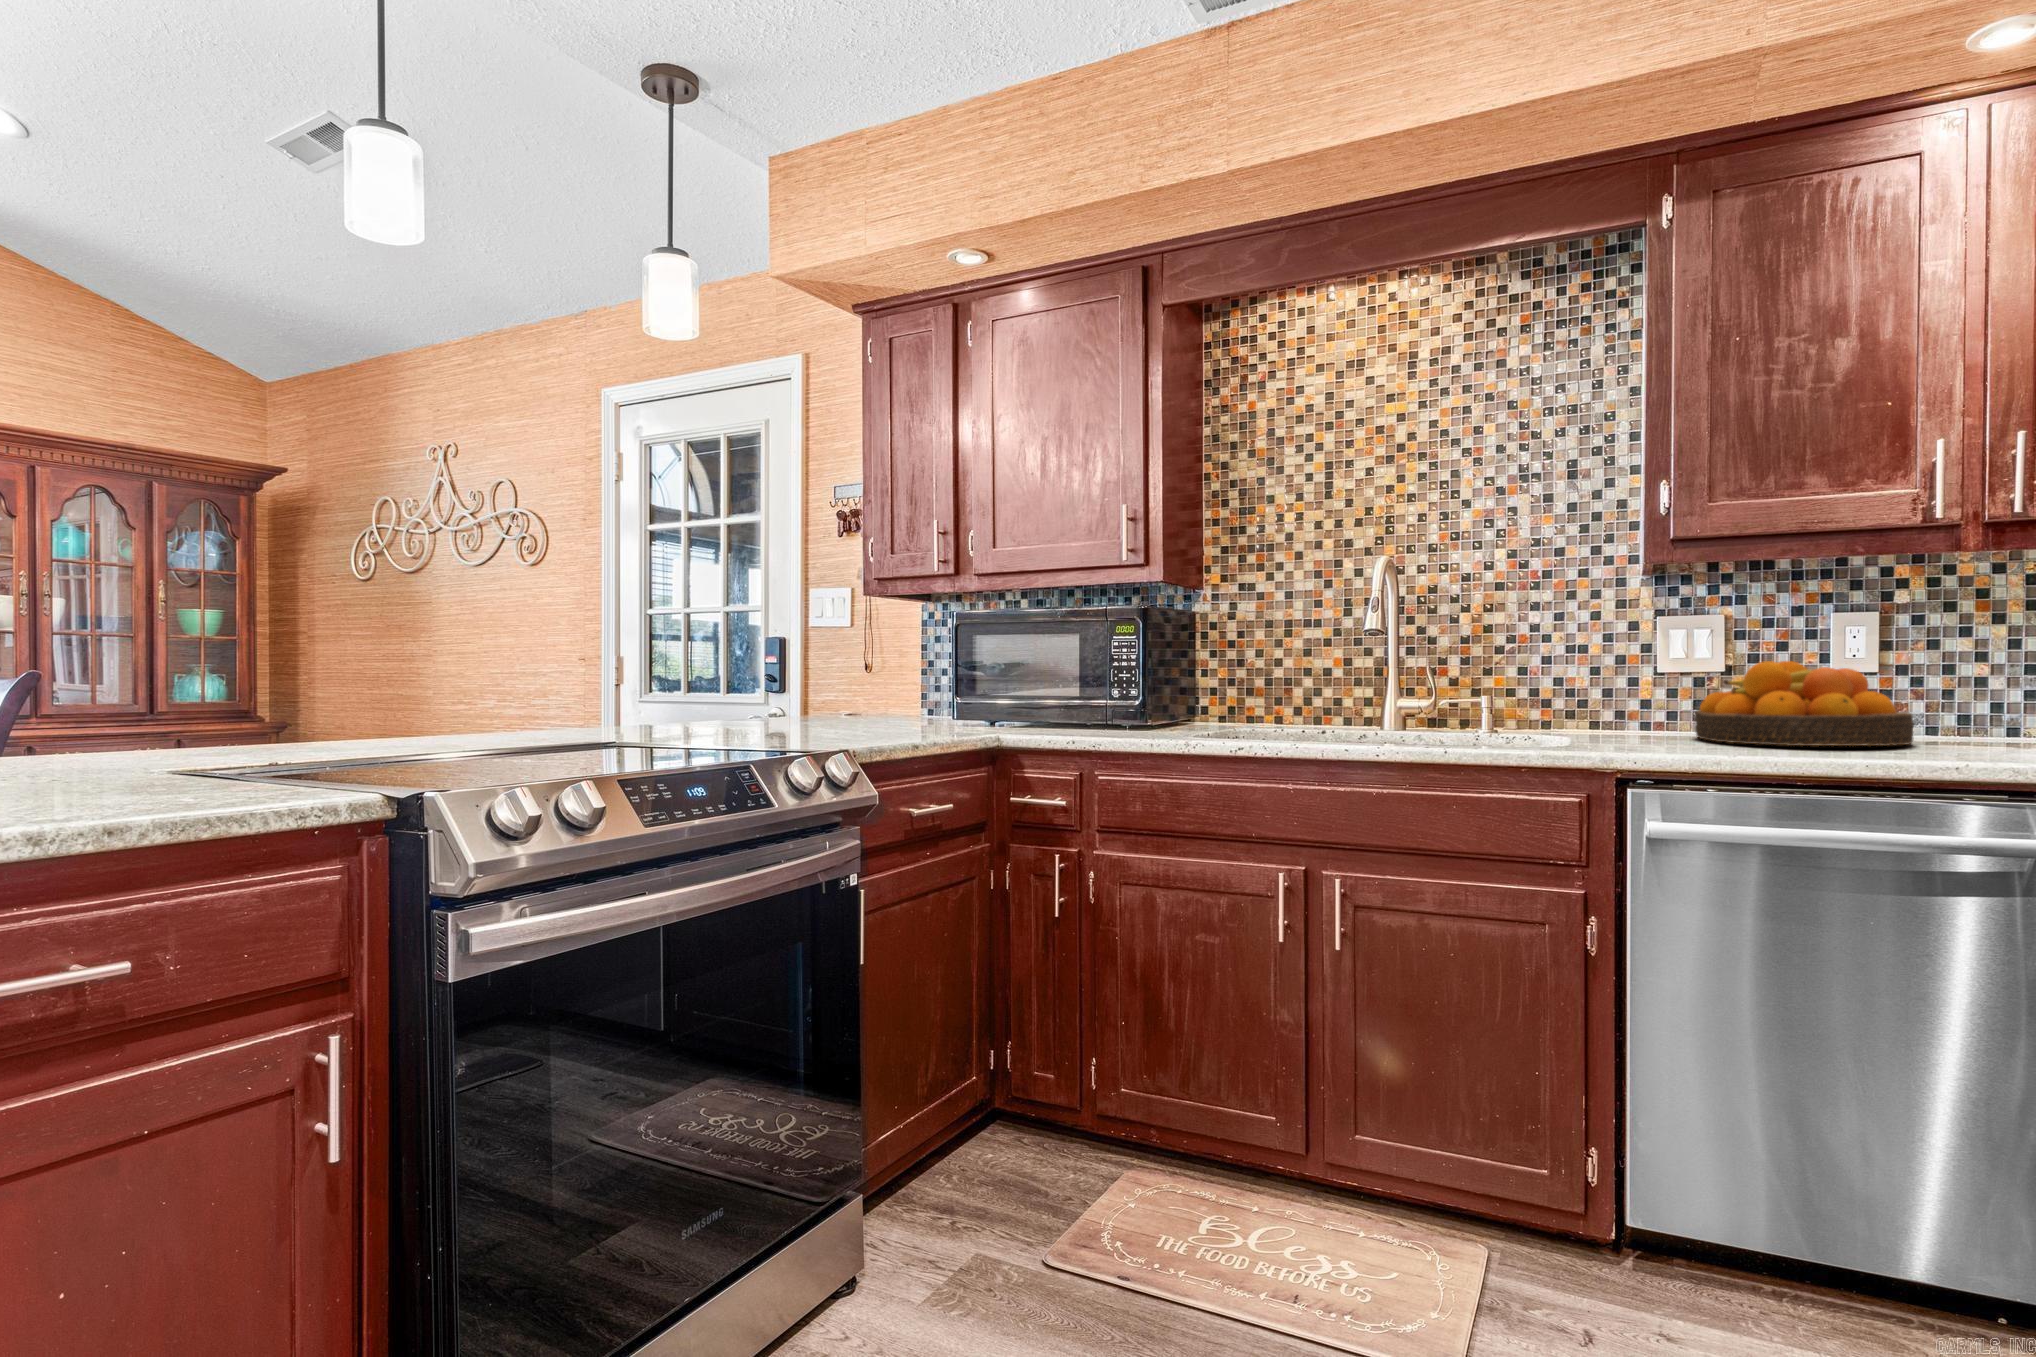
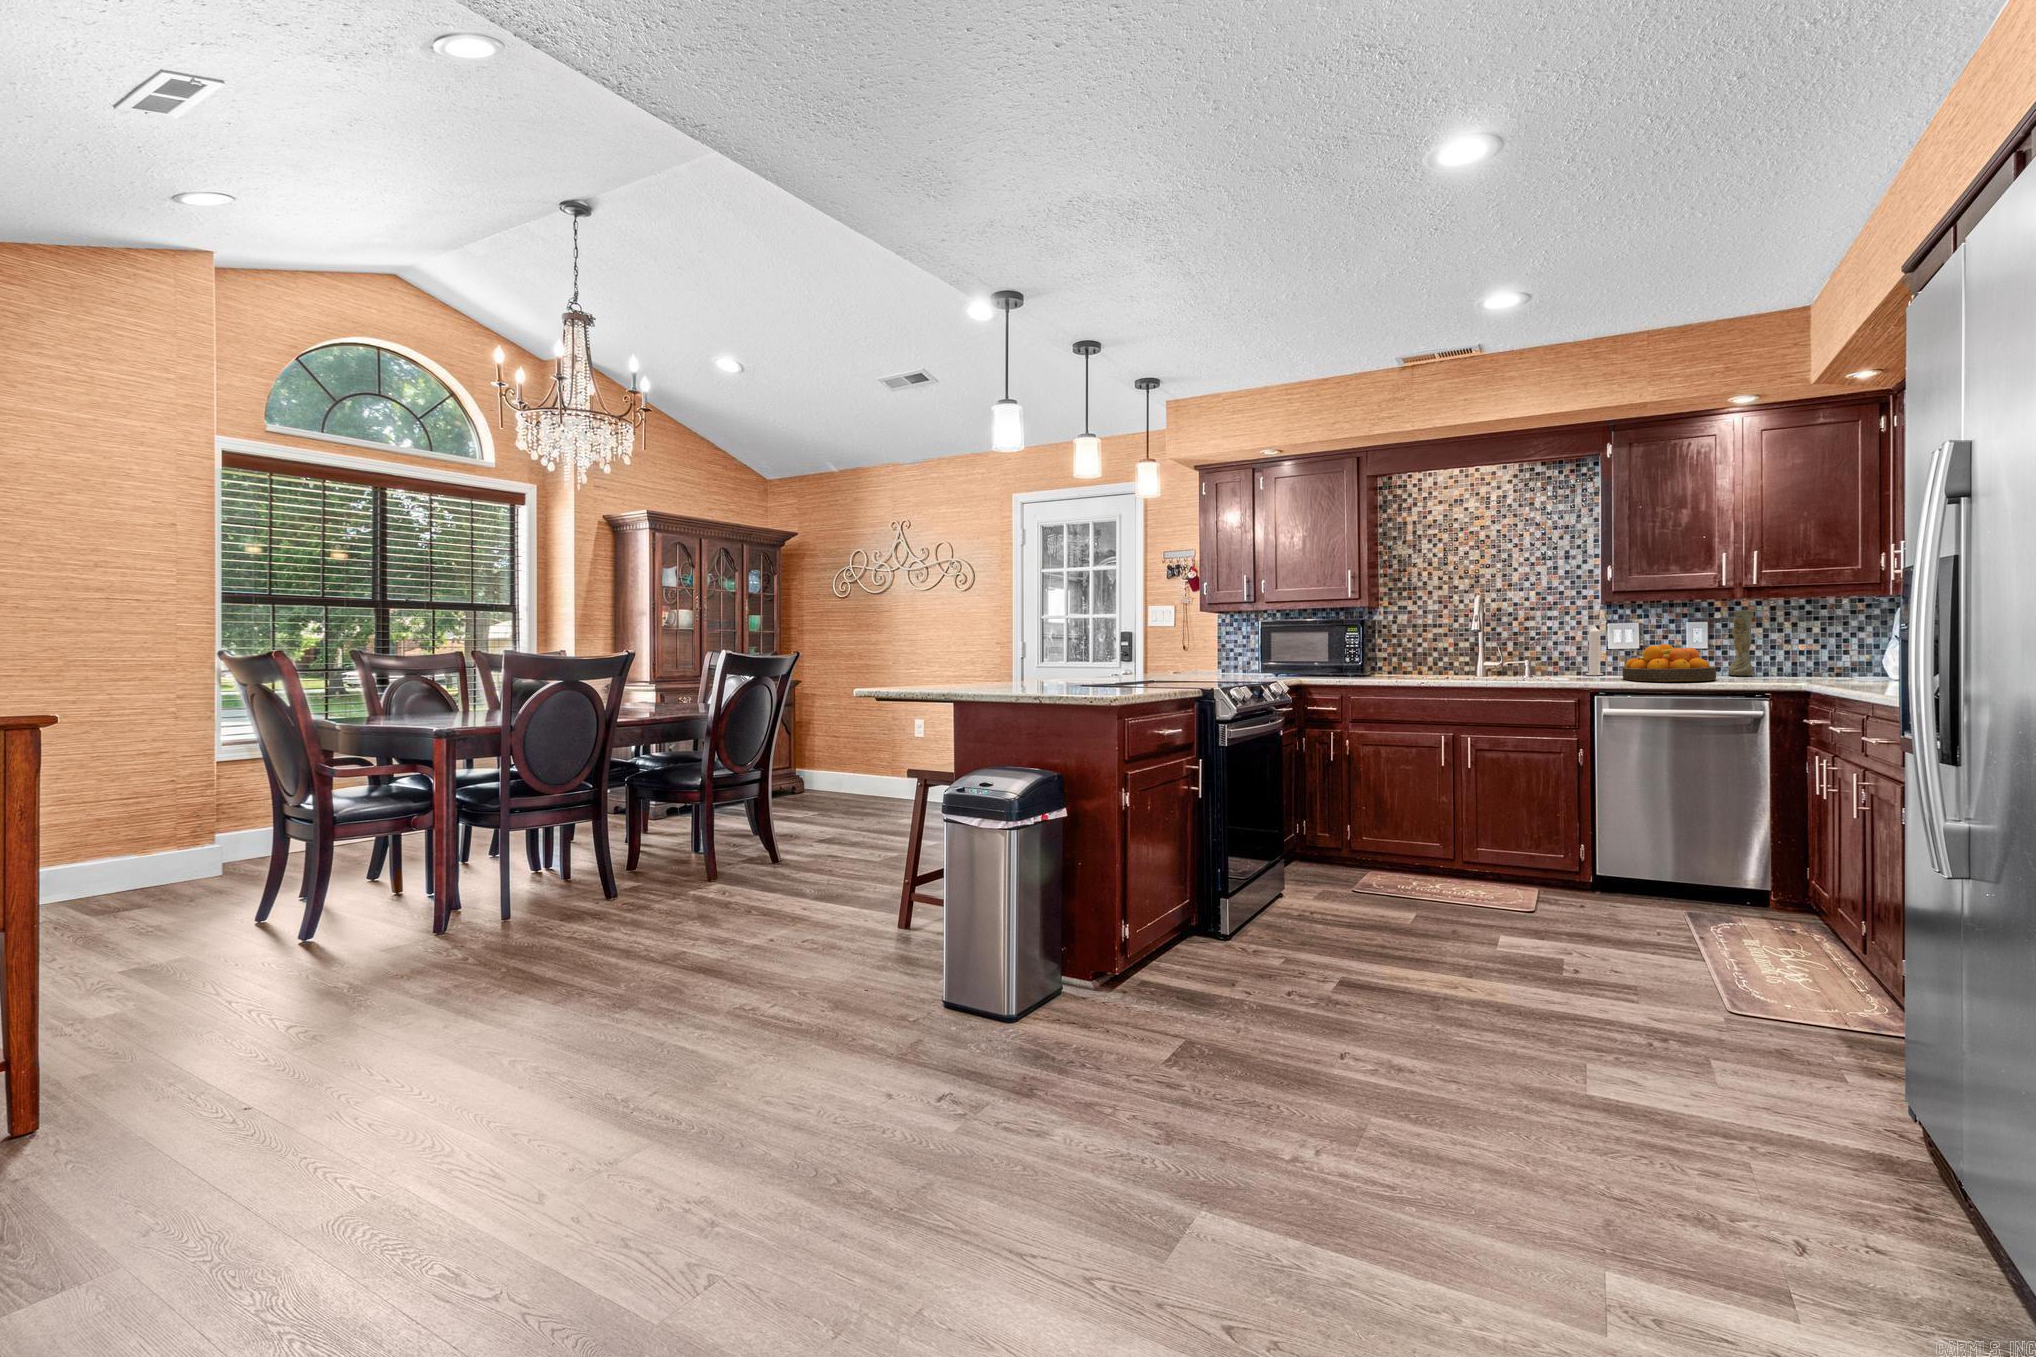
vase: none [1927,585,1985,736] -> present [1729,610,1754,676]
candle: none [1613,618,1649,730] -> present [1586,624,1603,675]

